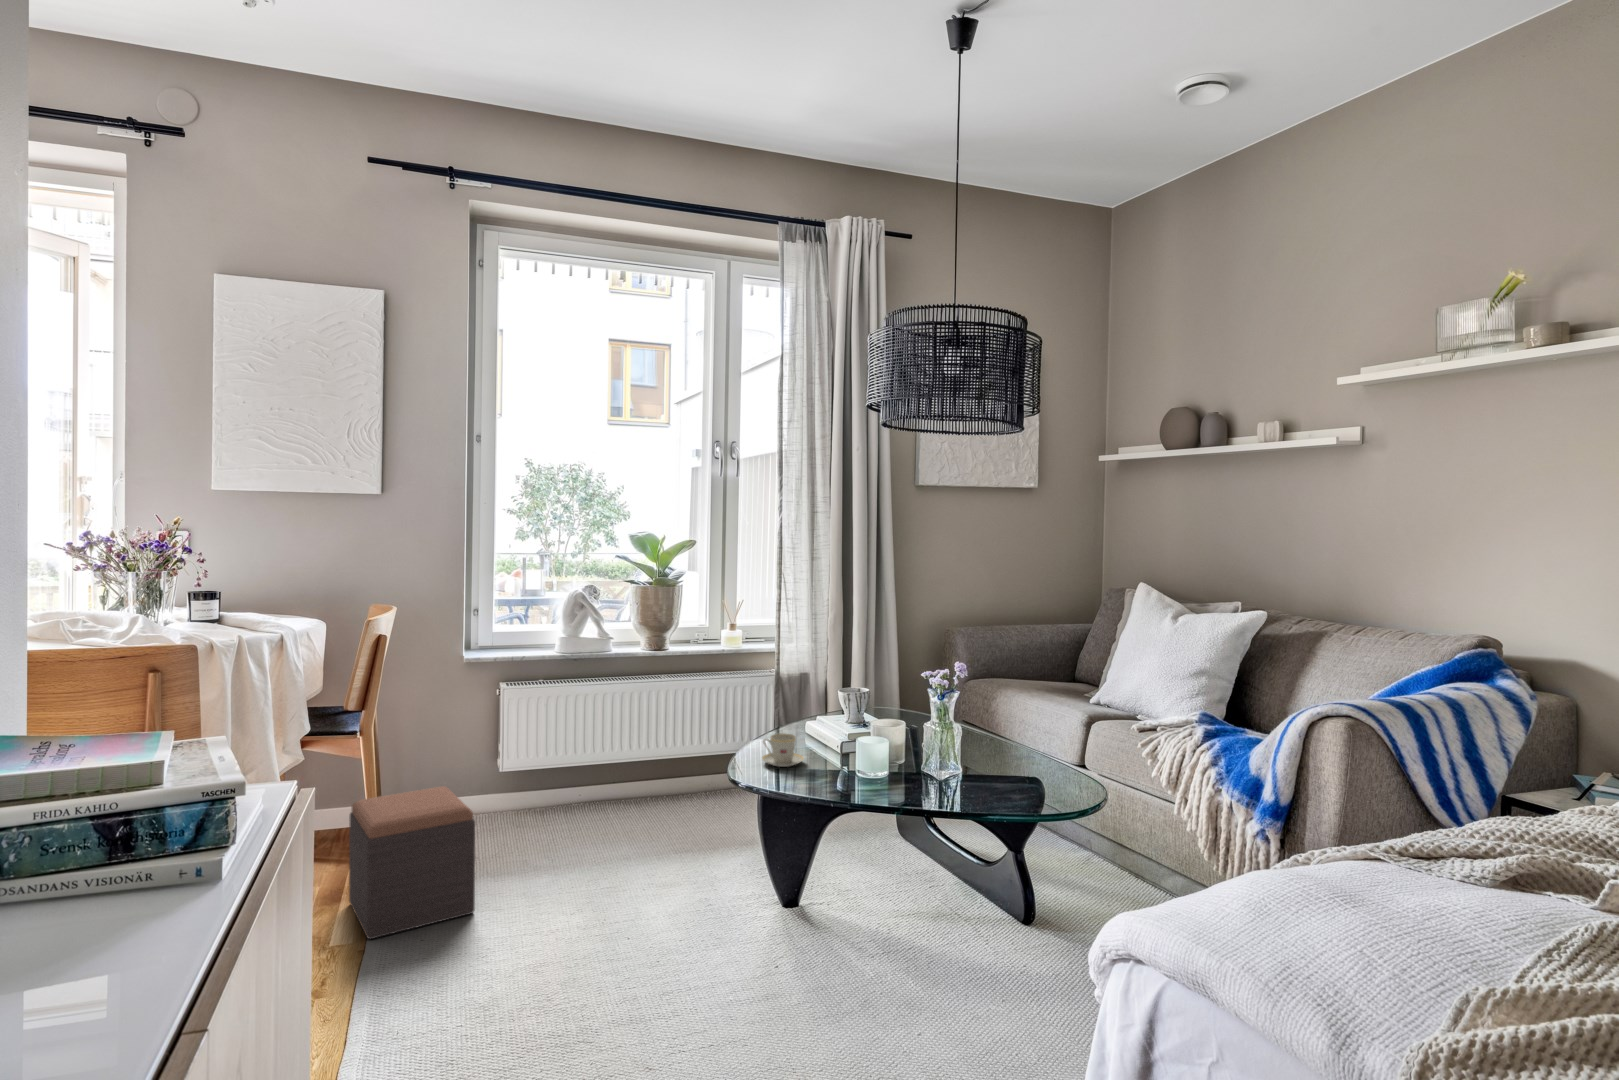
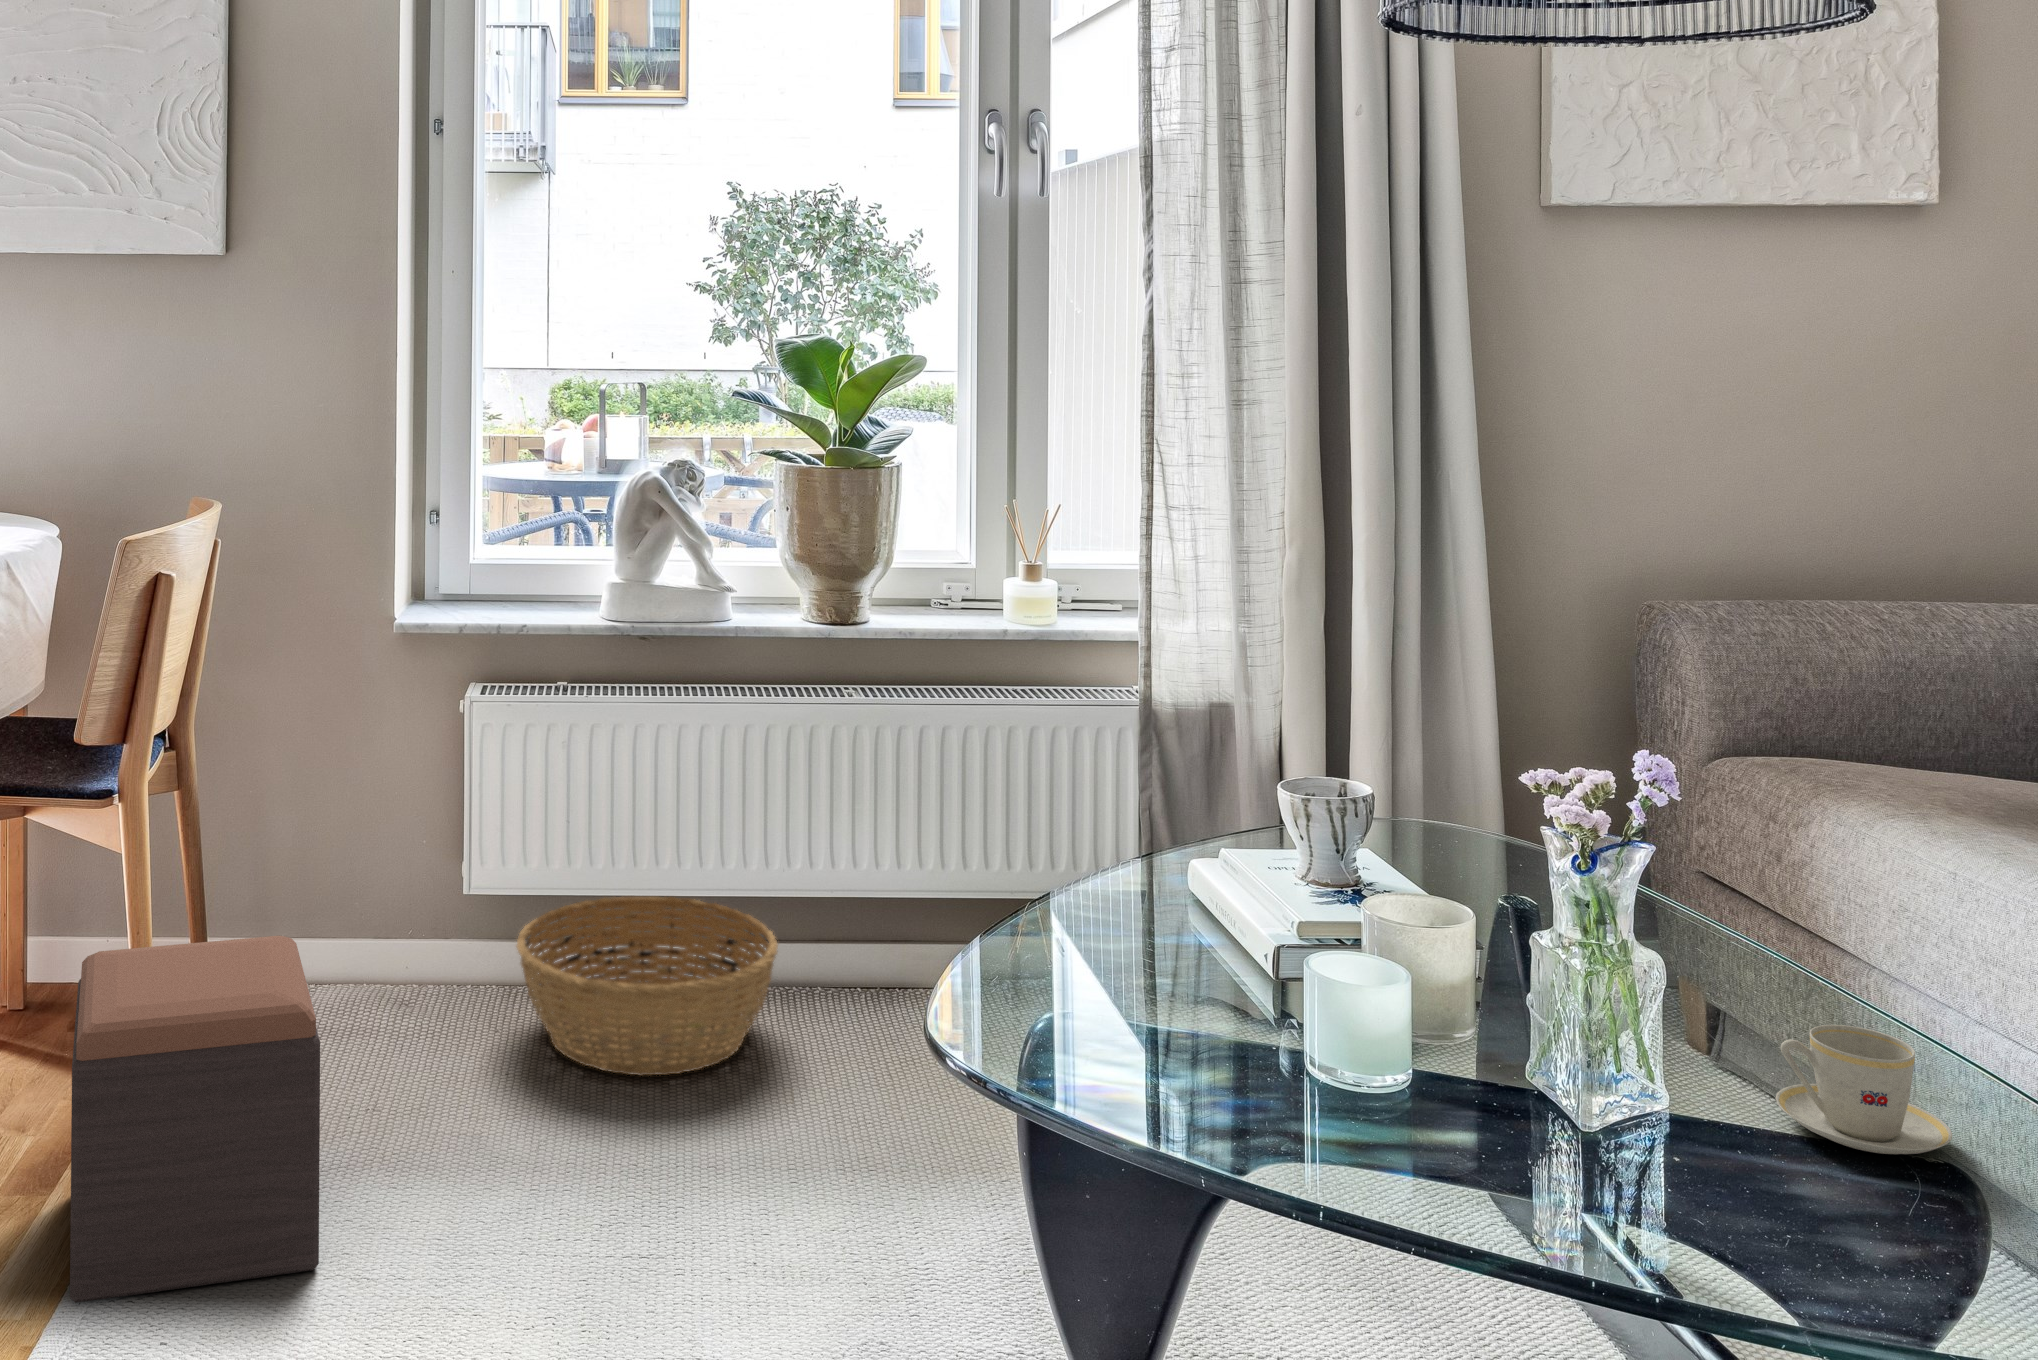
teacup: present [762,733,804,767] -> present [1776,1025,1952,1154]
basket: none [529,765,641,834] -> present [517,897,778,1076]

